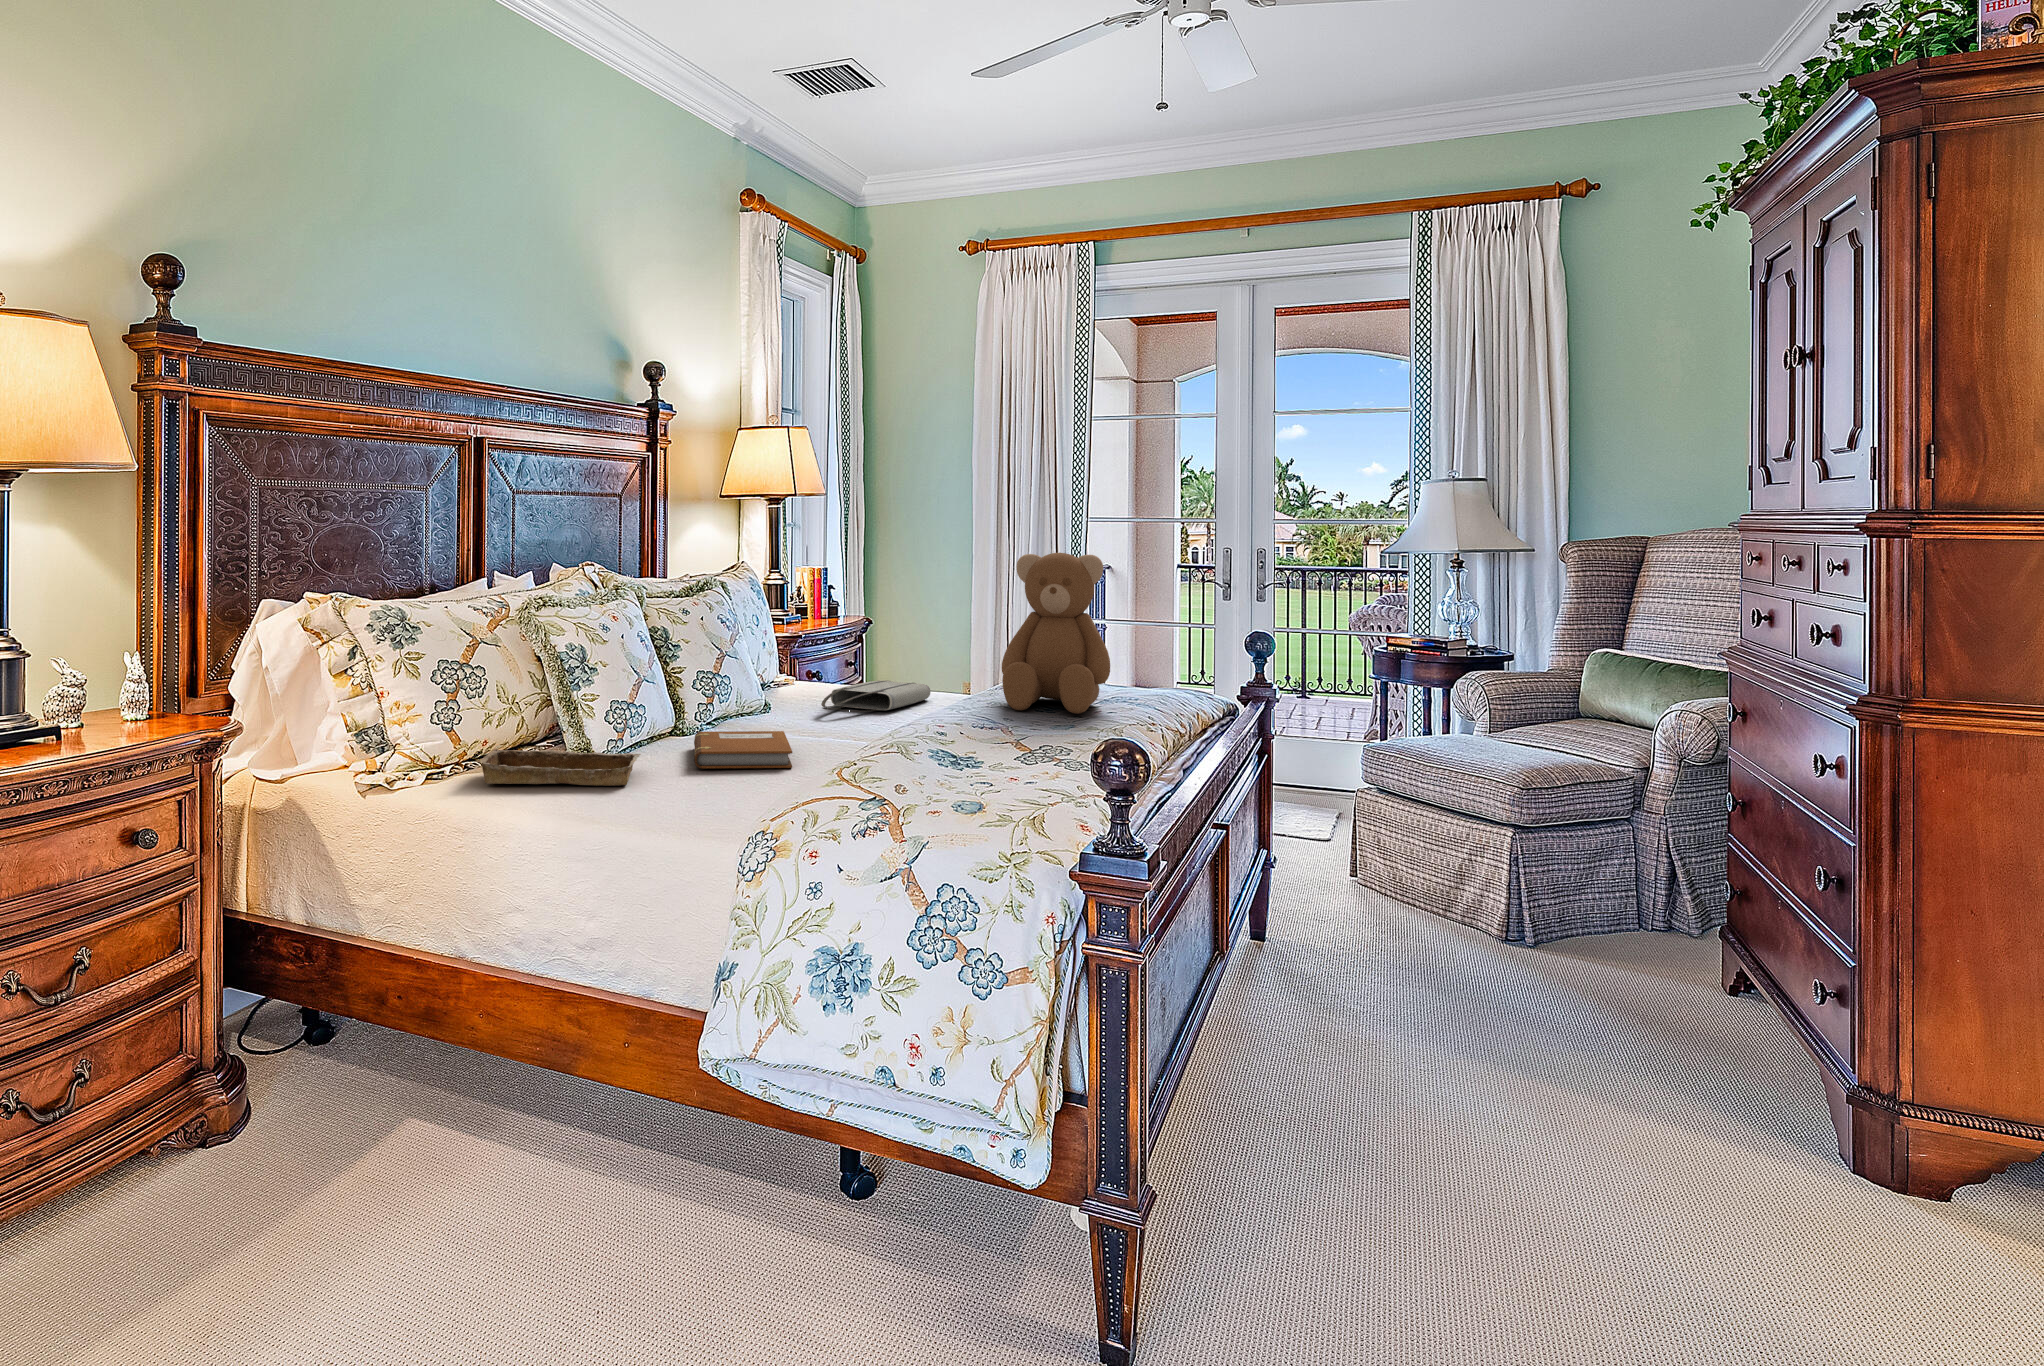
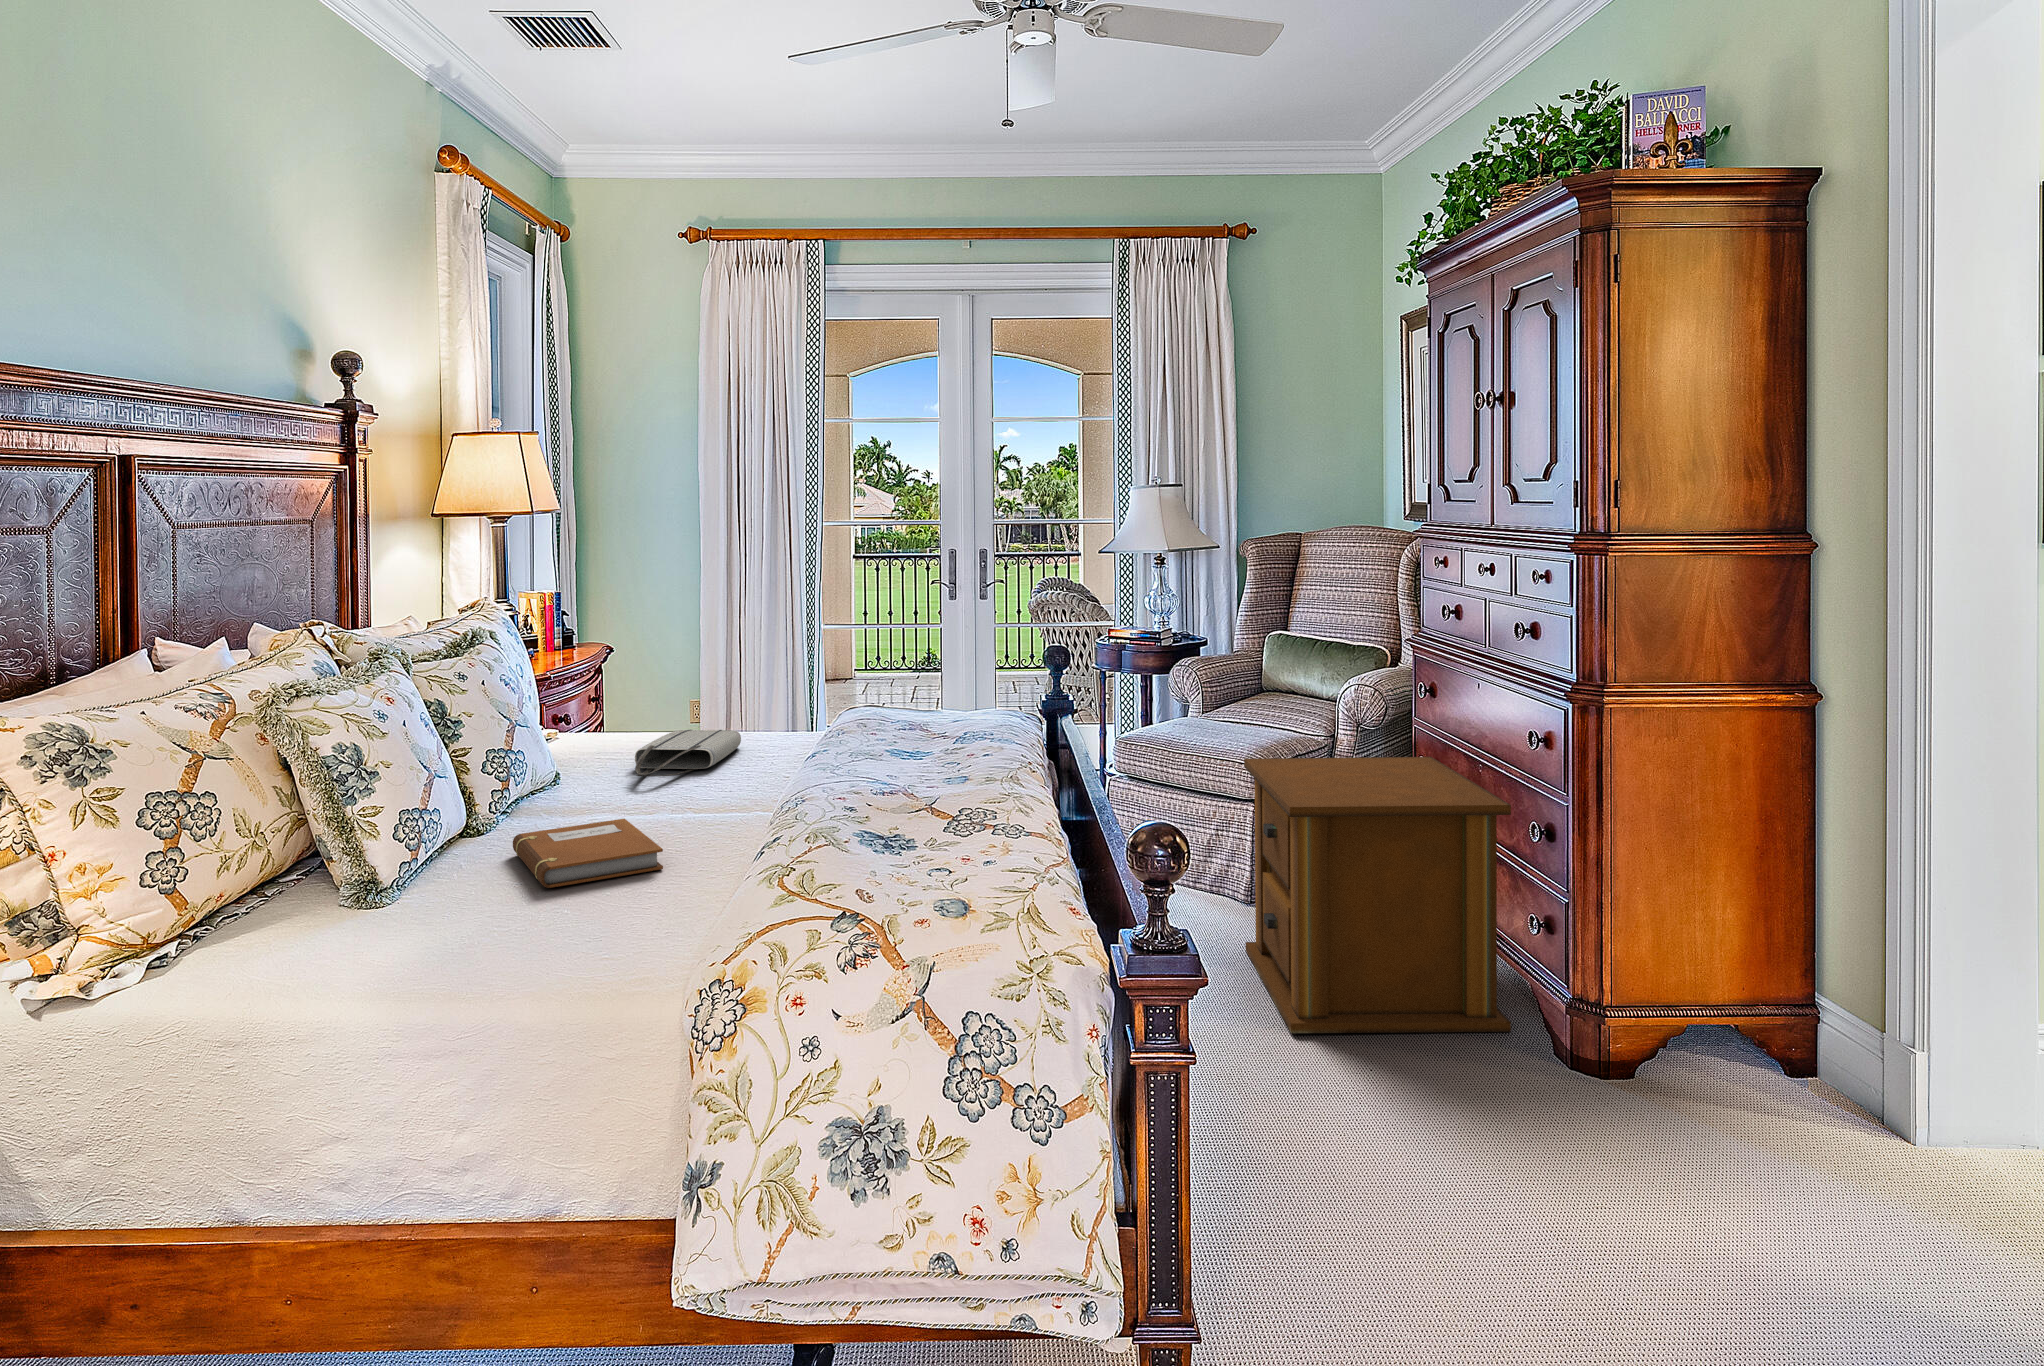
teddy bear: present [1002,553,1110,714] -> none [864,587,979,764]
tray: present [475,749,641,786] -> none [236,881,475,964]
side table: none [1475,768,1789,1117] -> present [1244,757,1511,1033]

